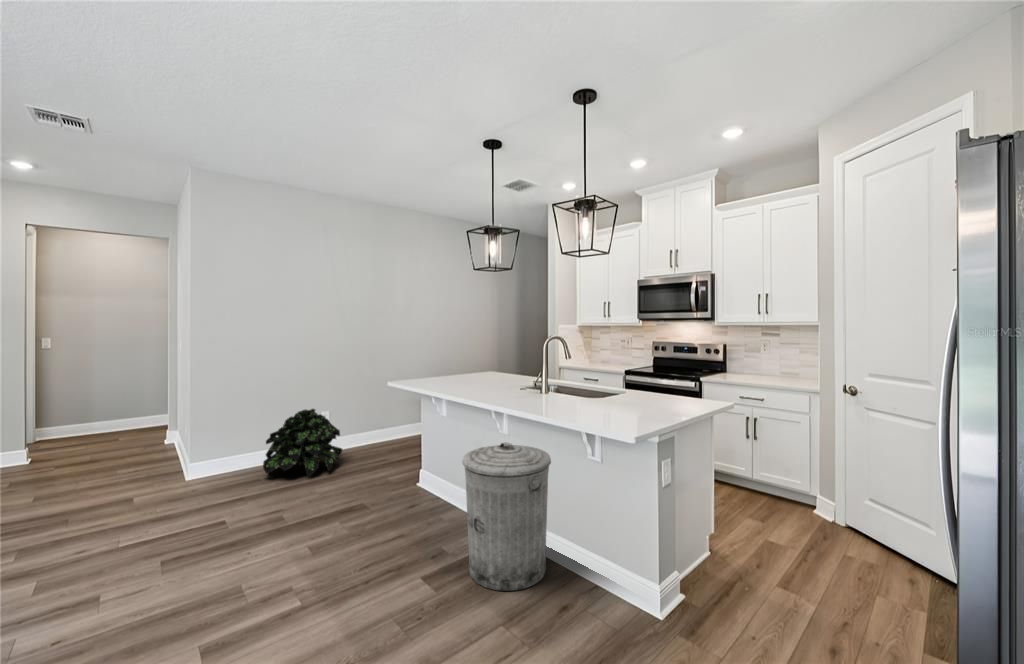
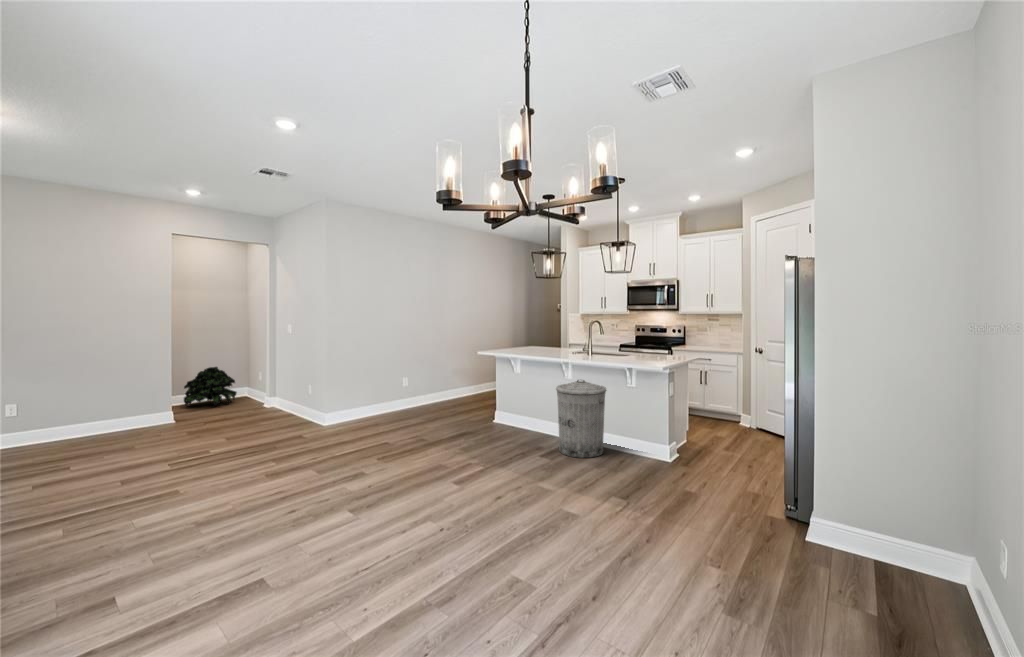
potted plant: present [263,409,342,476] -> present [184,367,237,406]

